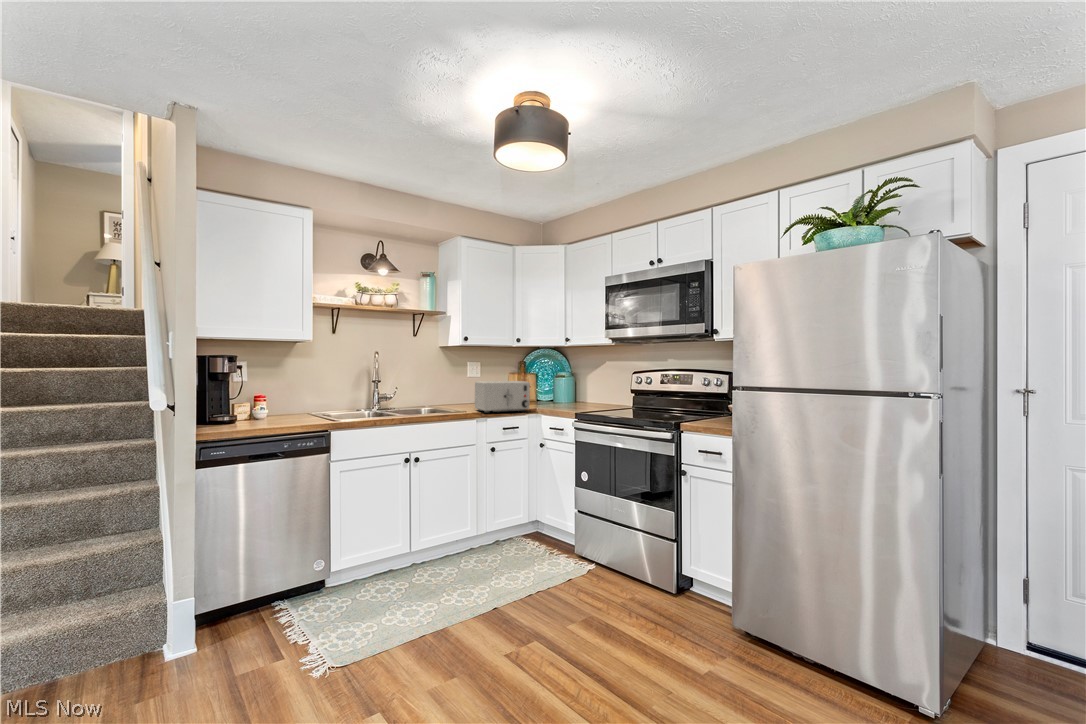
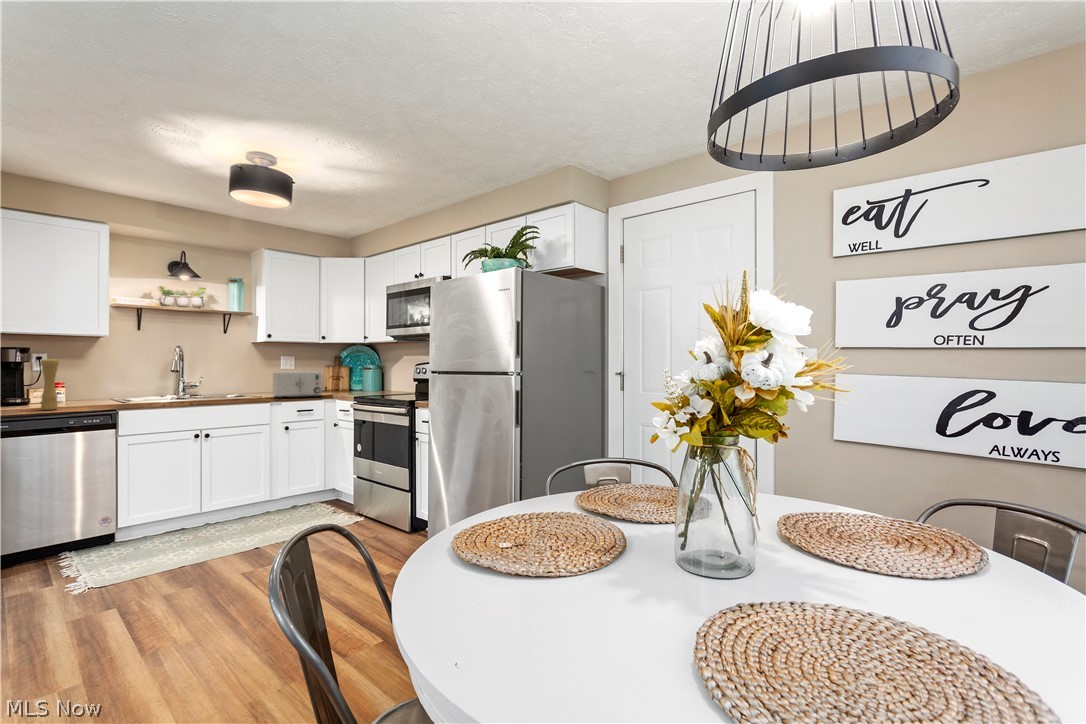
pepper mill: none [253,368,272,432] -> present [41,358,59,410]

